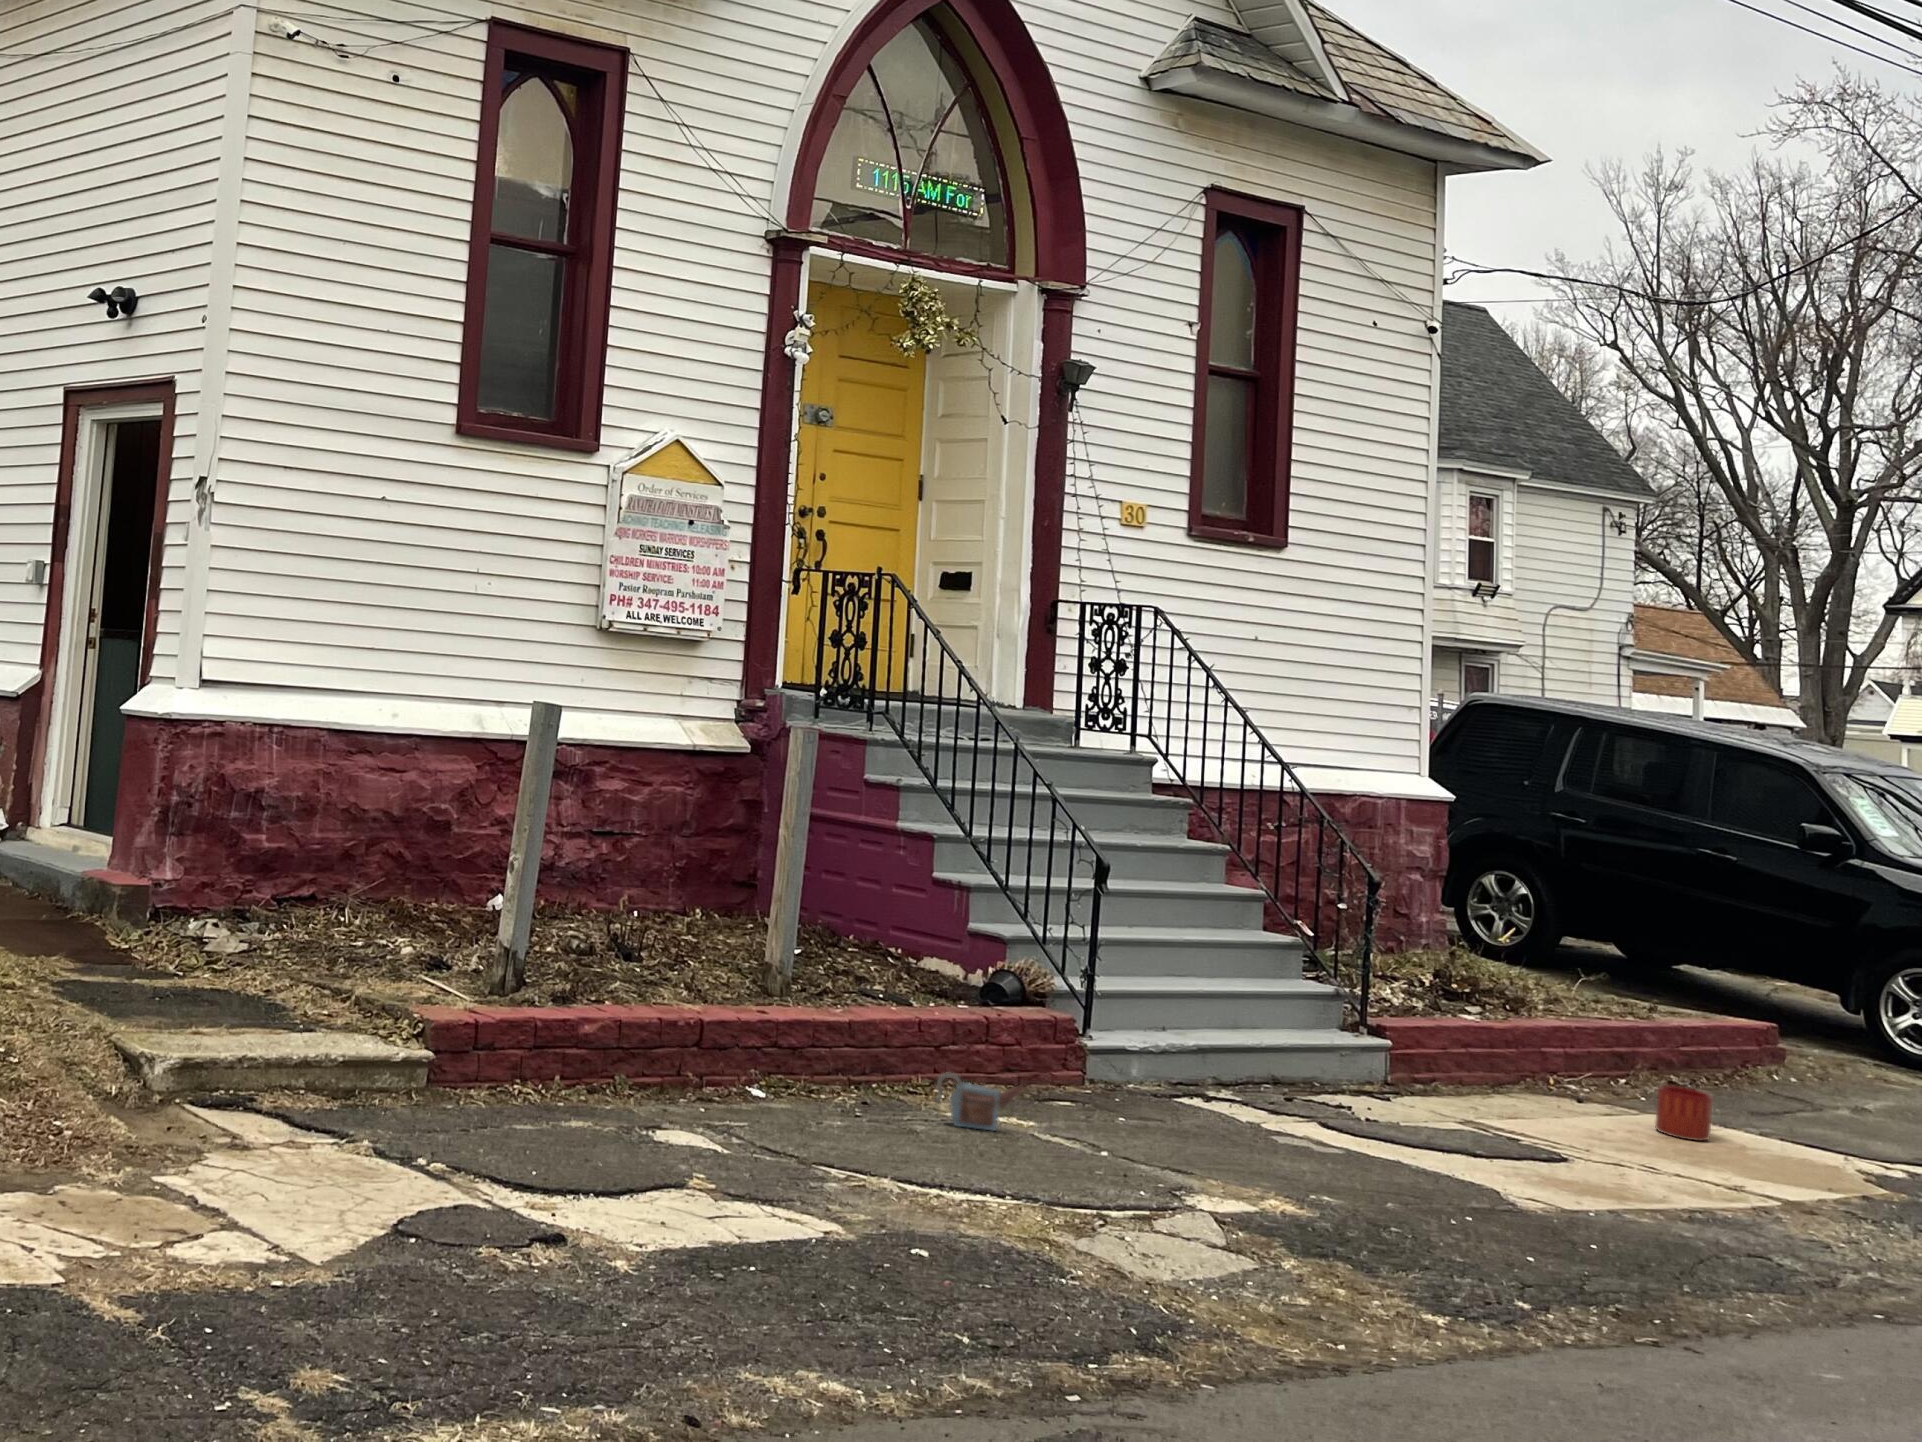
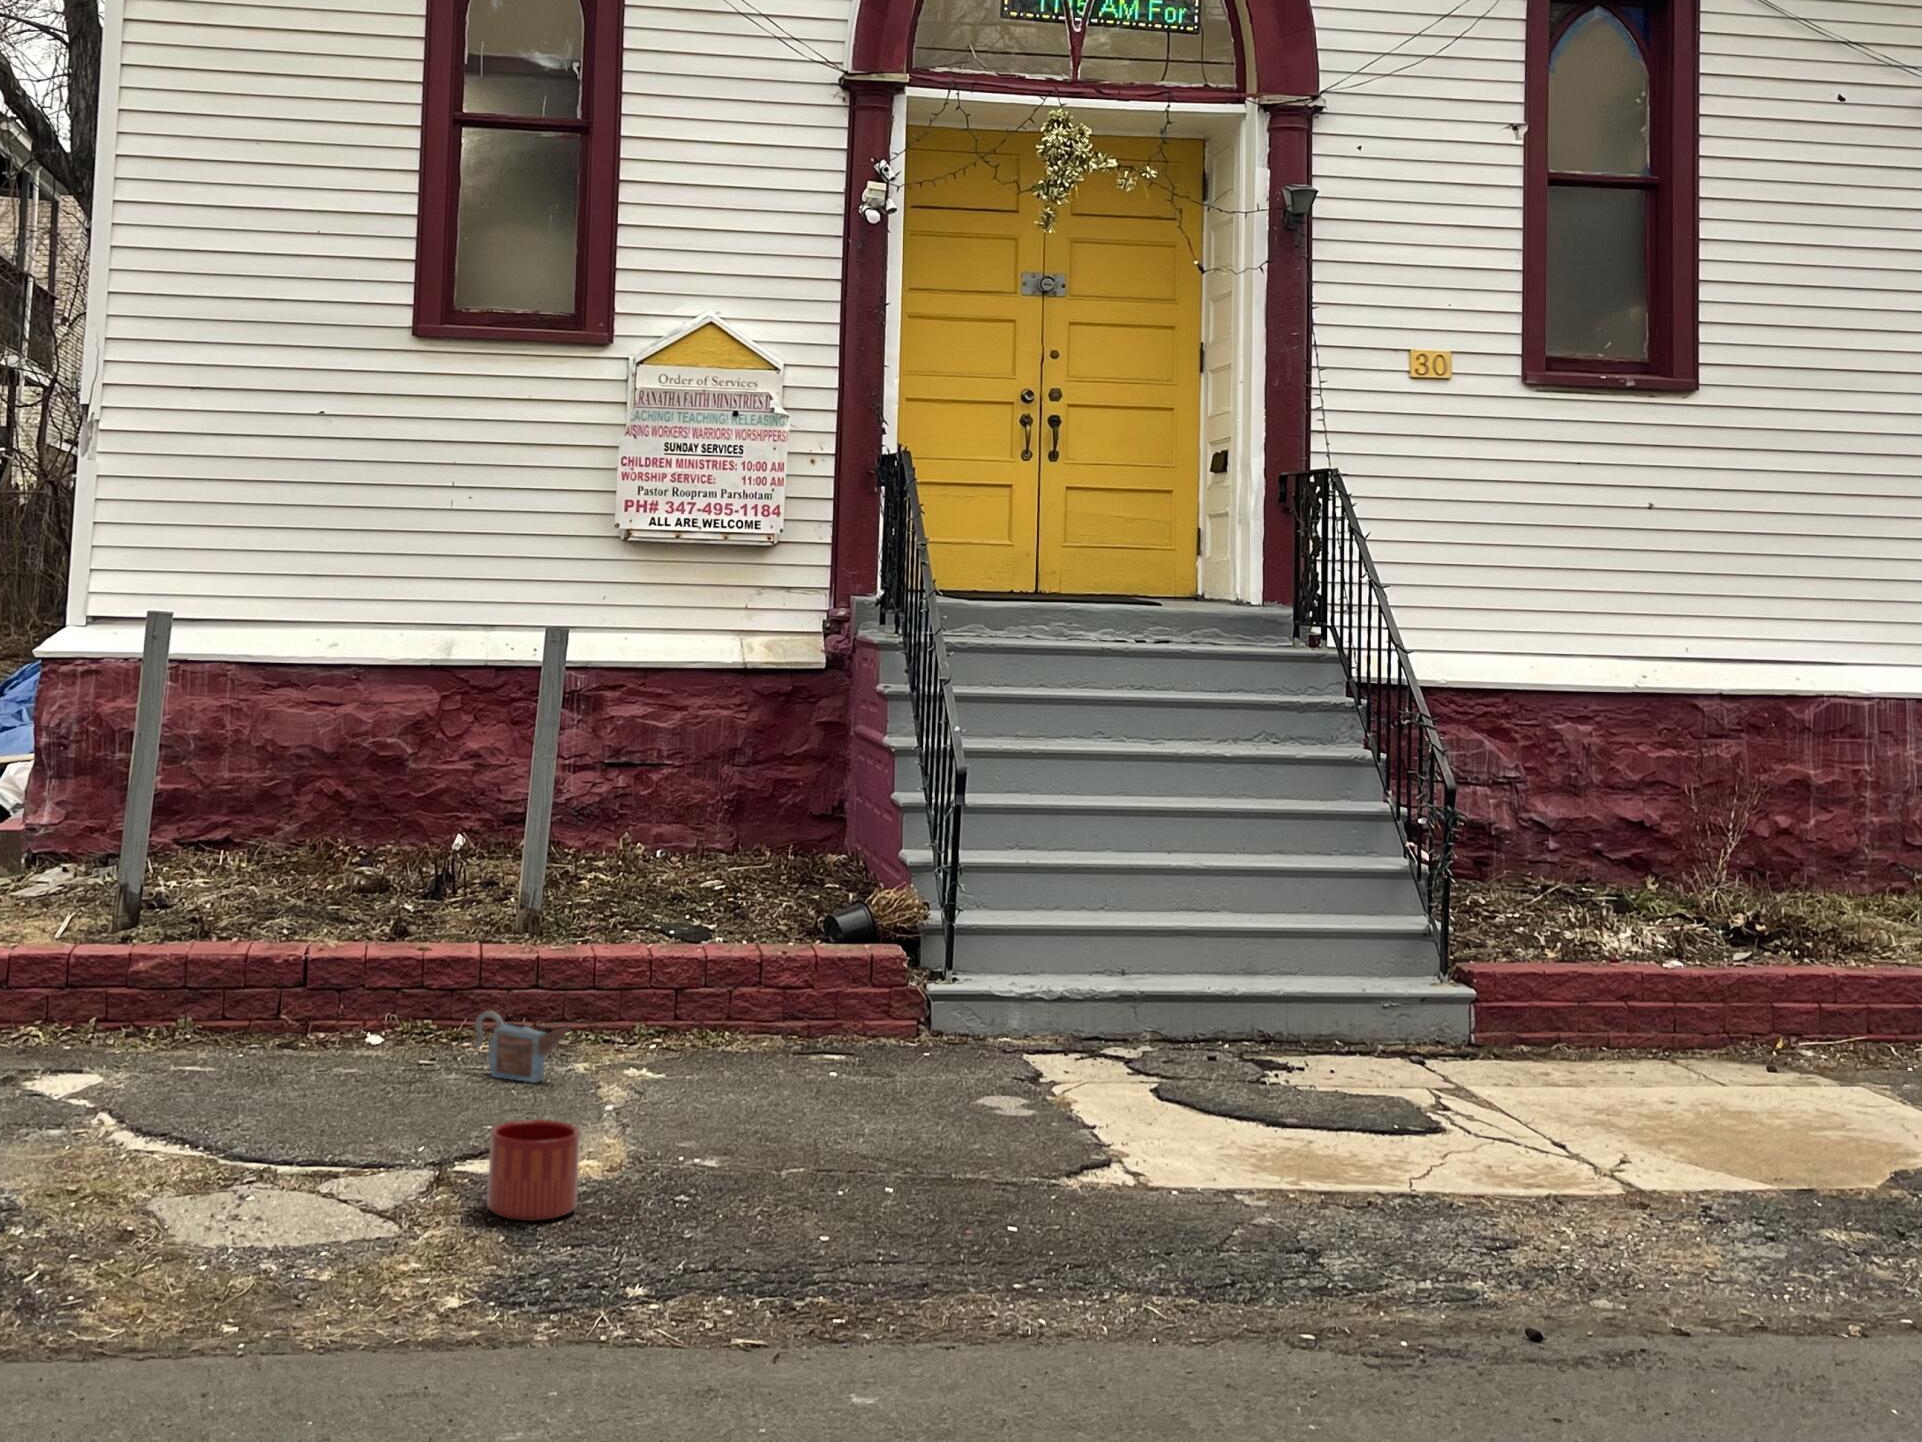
planter: present [1655,1085,1713,1141] -> present [487,1120,580,1221]

